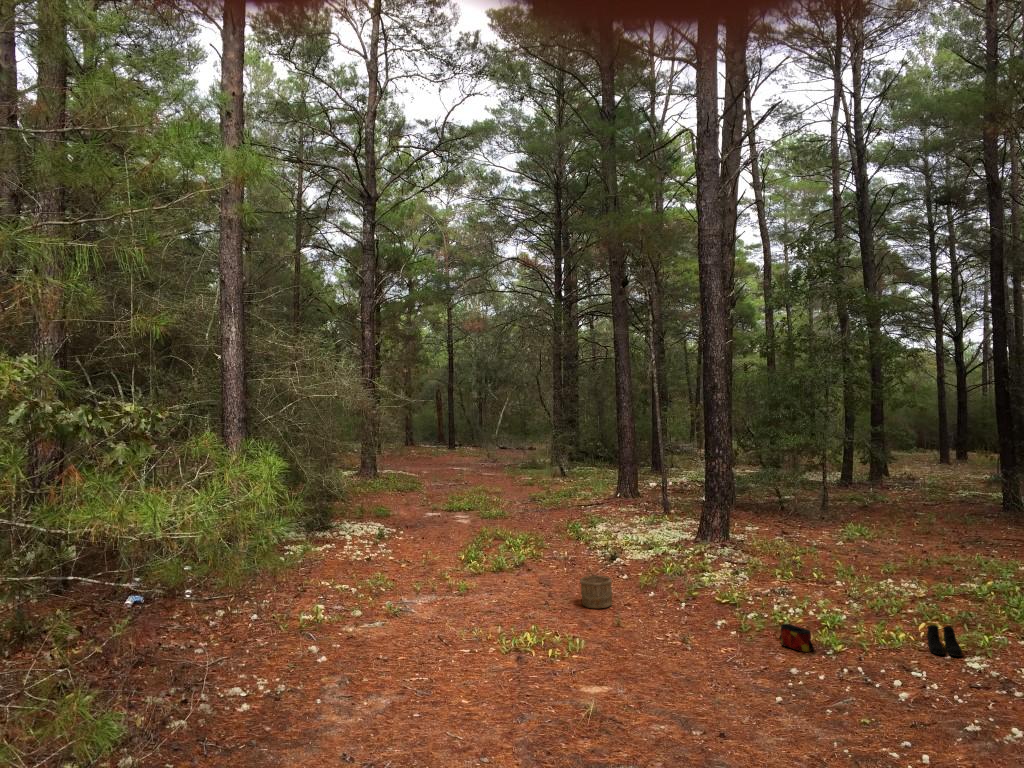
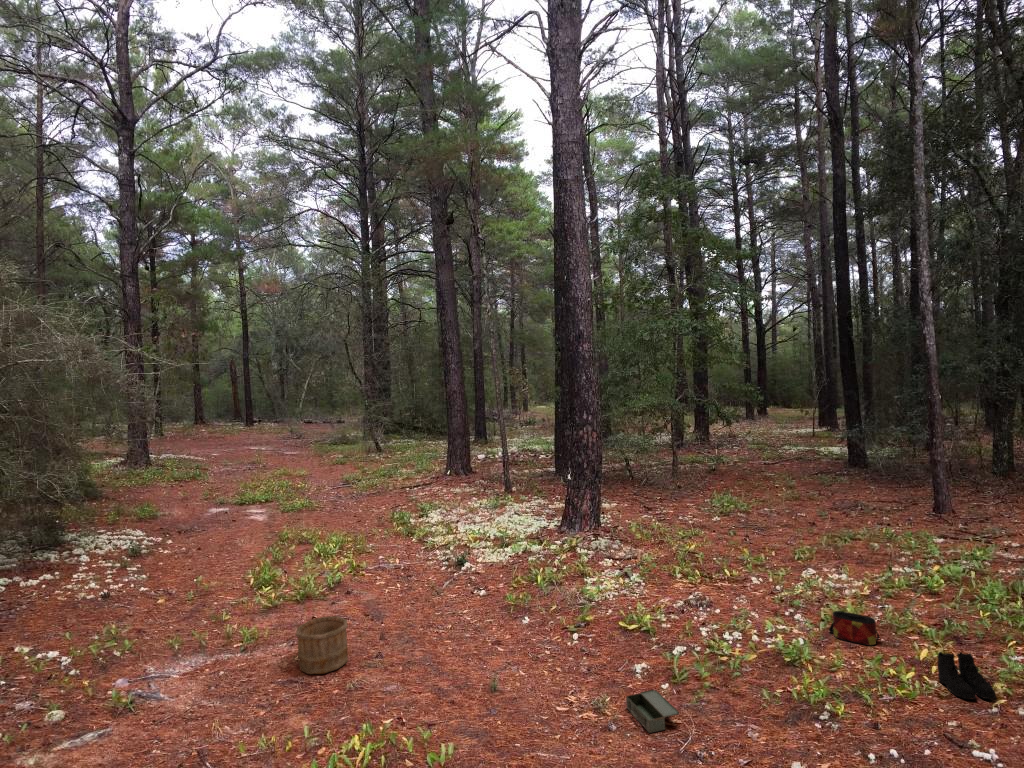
wooden bucket: present [580,575,612,609] -> present [296,616,348,674]
bag: present [779,624,814,652] -> present [829,611,880,646]
toolbox: none [695,629,725,649] -> present [626,690,679,733]

